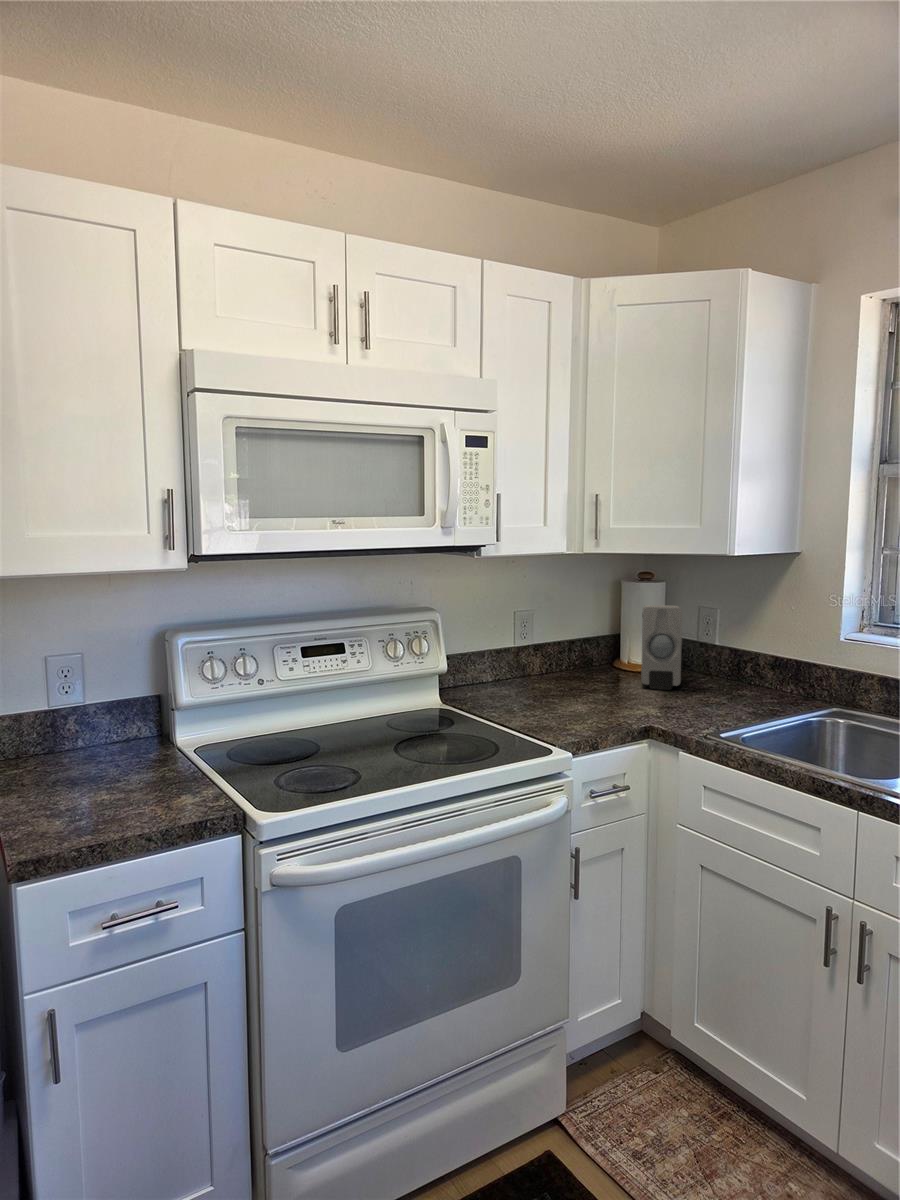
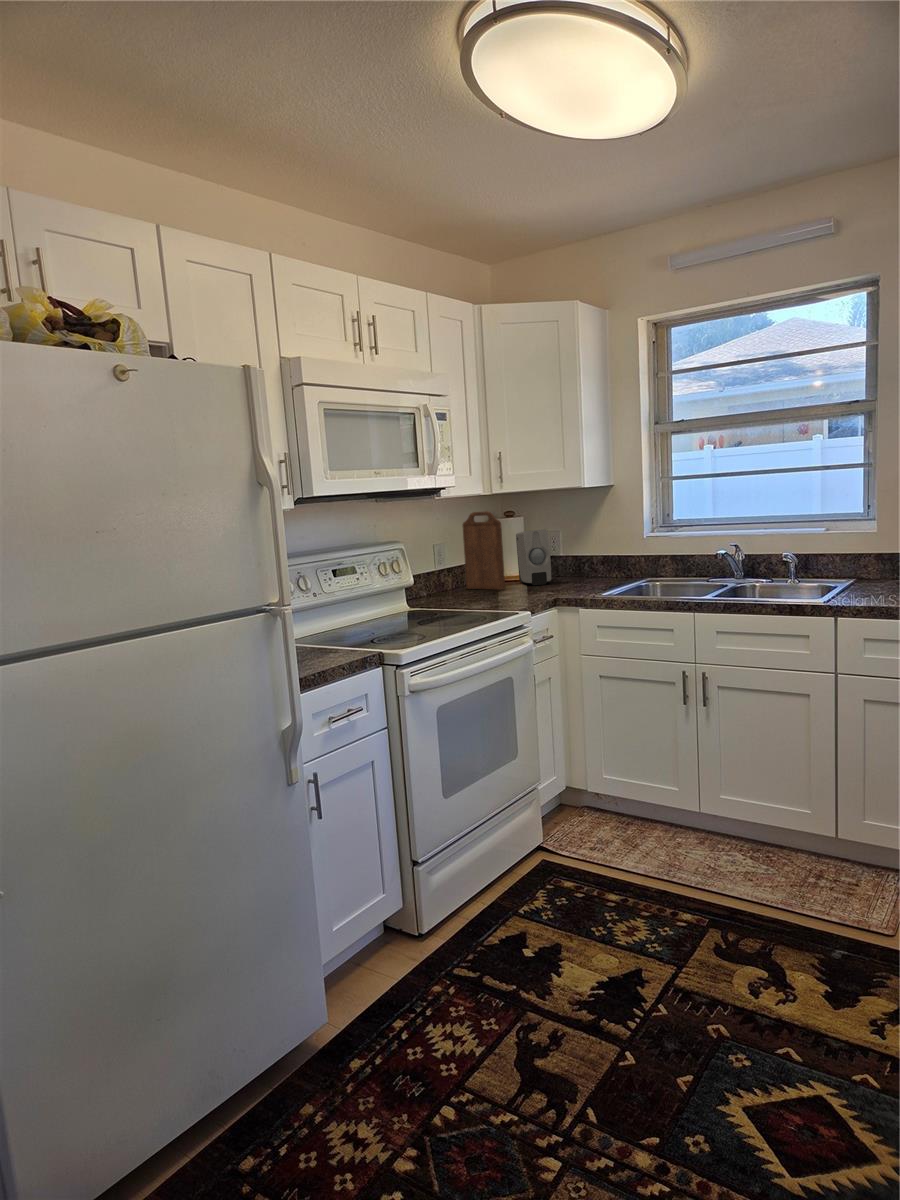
cutting board: none [557,572,604,690] -> present [462,511,505,590]

